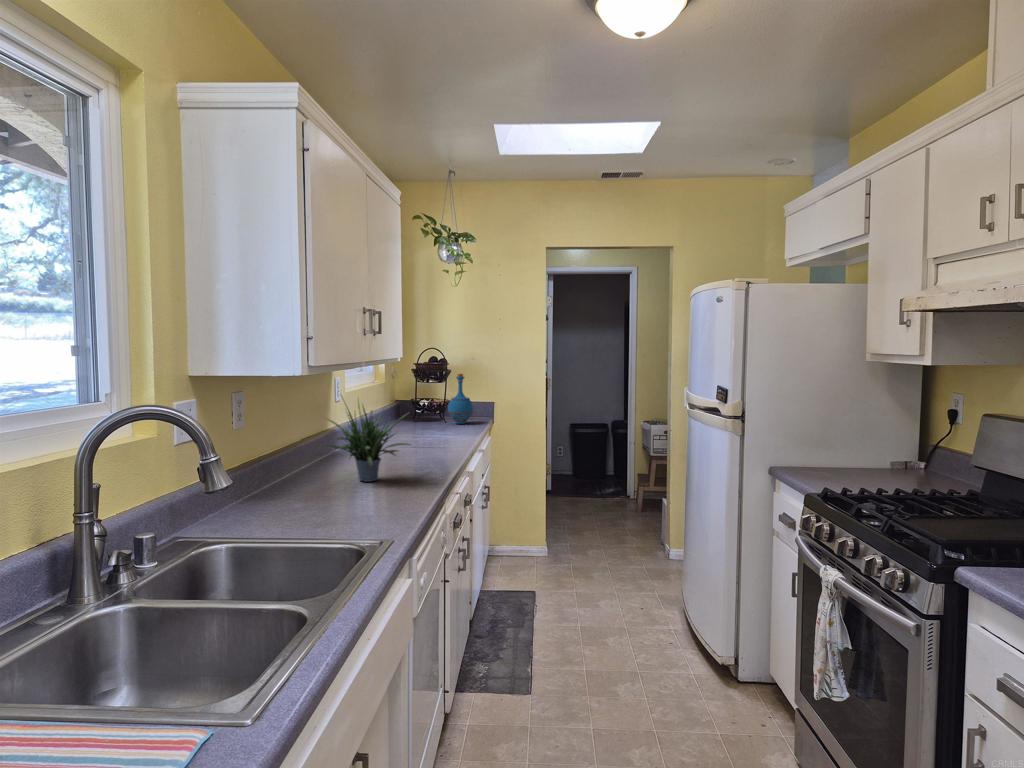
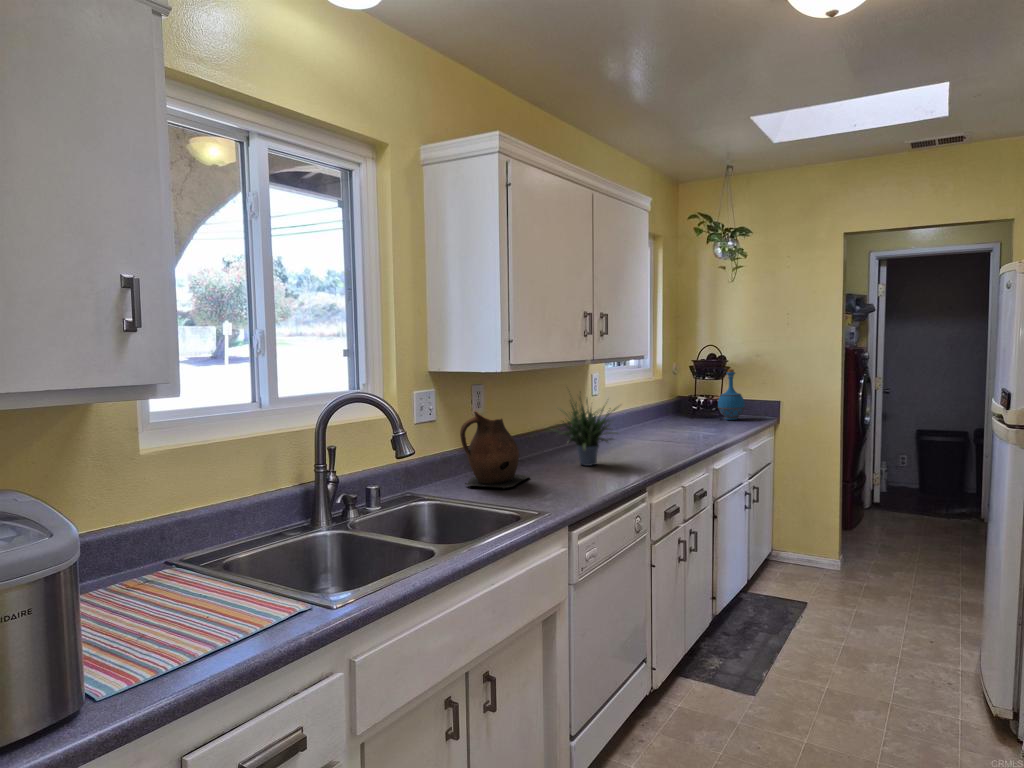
ceramic pitcher: none [238,426,318,519] -> present [460,411,529,489]

